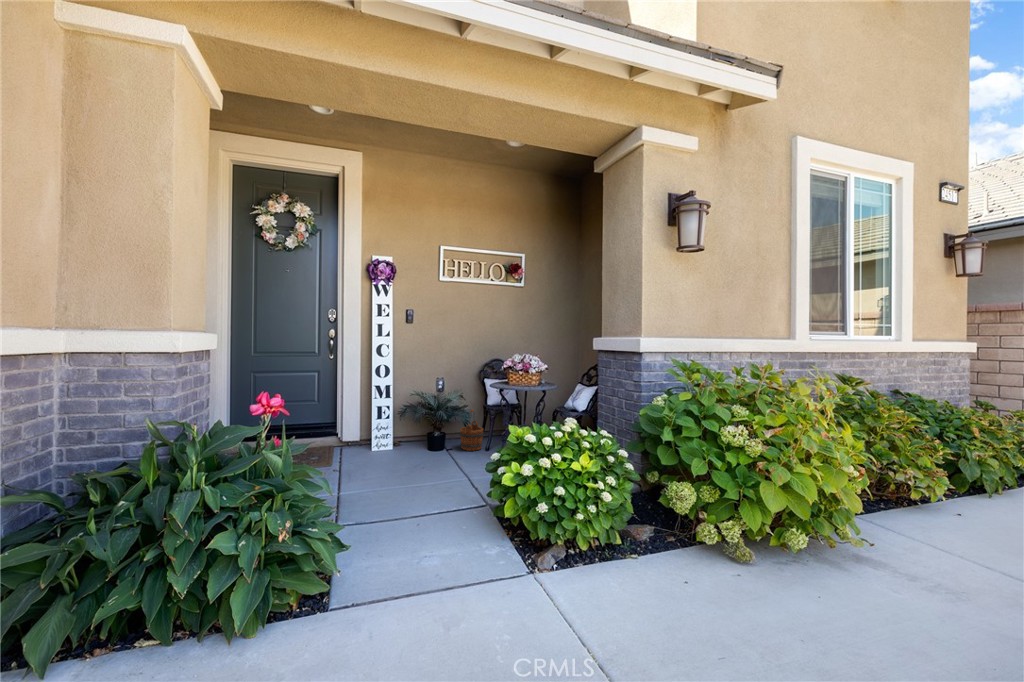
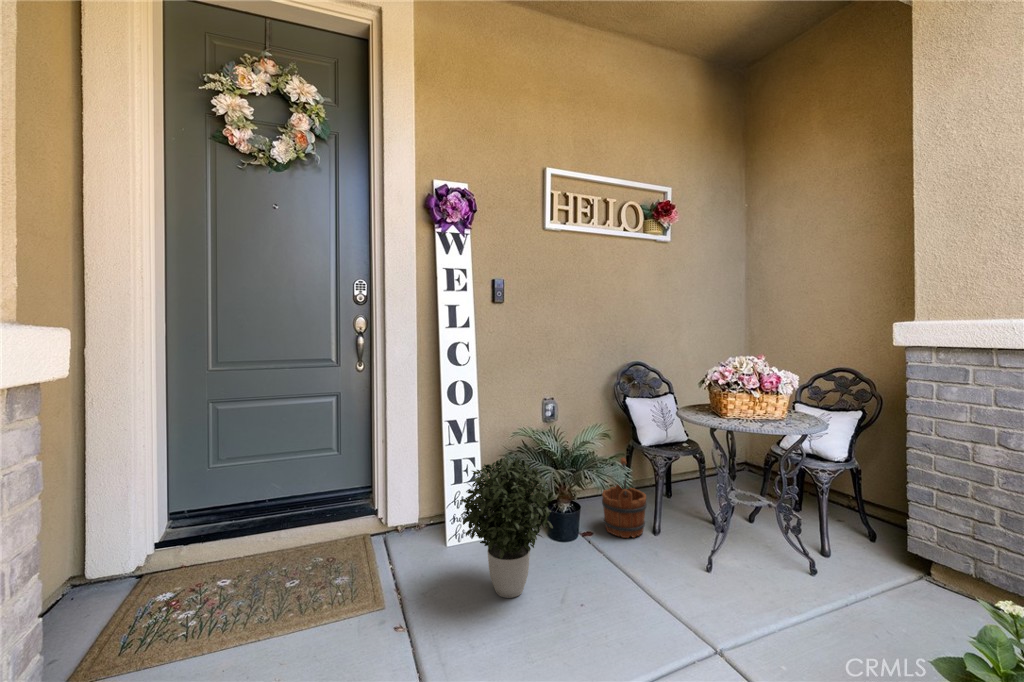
potted plant: none [370,401,417,466] -> present [460,457,555,598]

